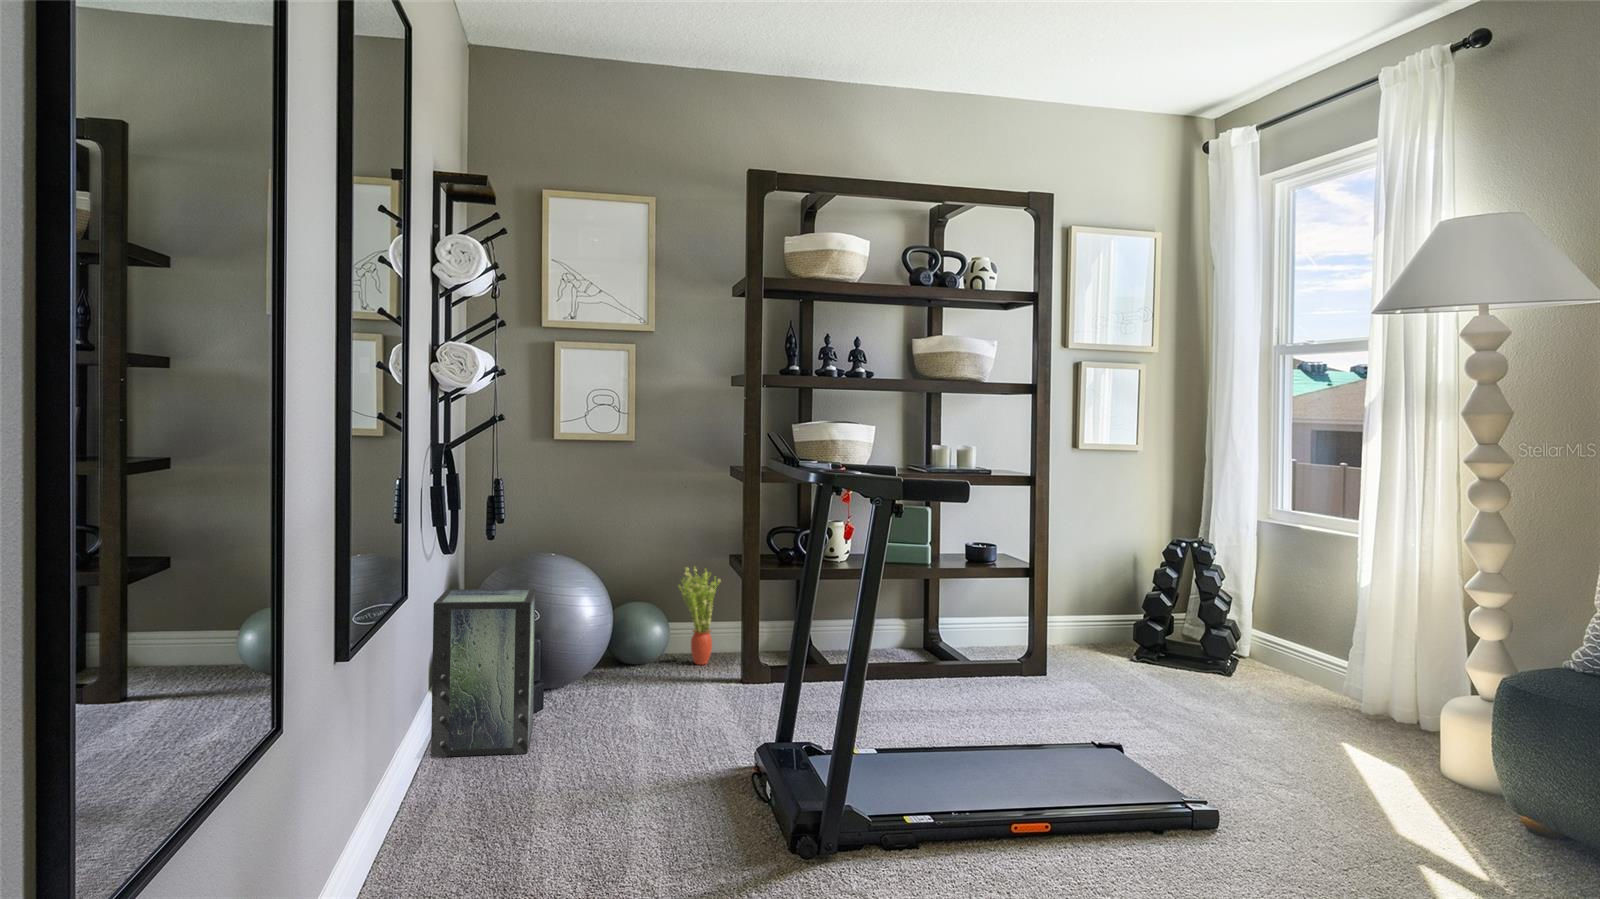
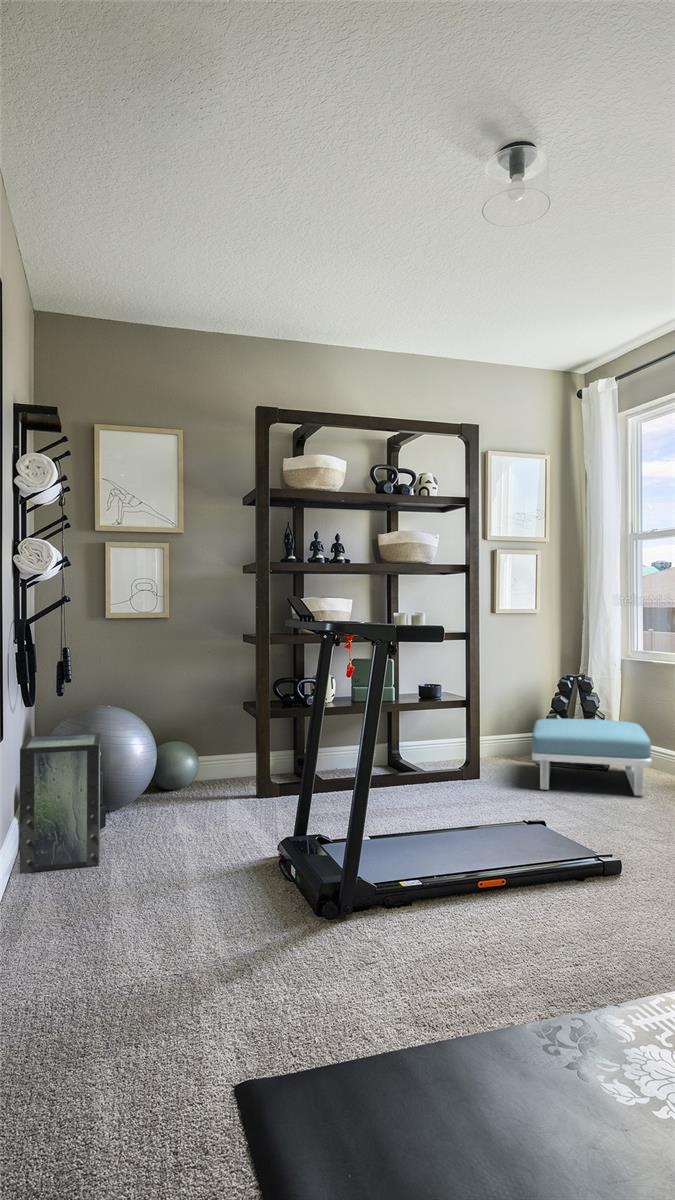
potted plant: present [681,569,720,665] -> none [205,709,238,784]
footstool: none [1113,597,1280,706] -> present [532,719,652,796]

